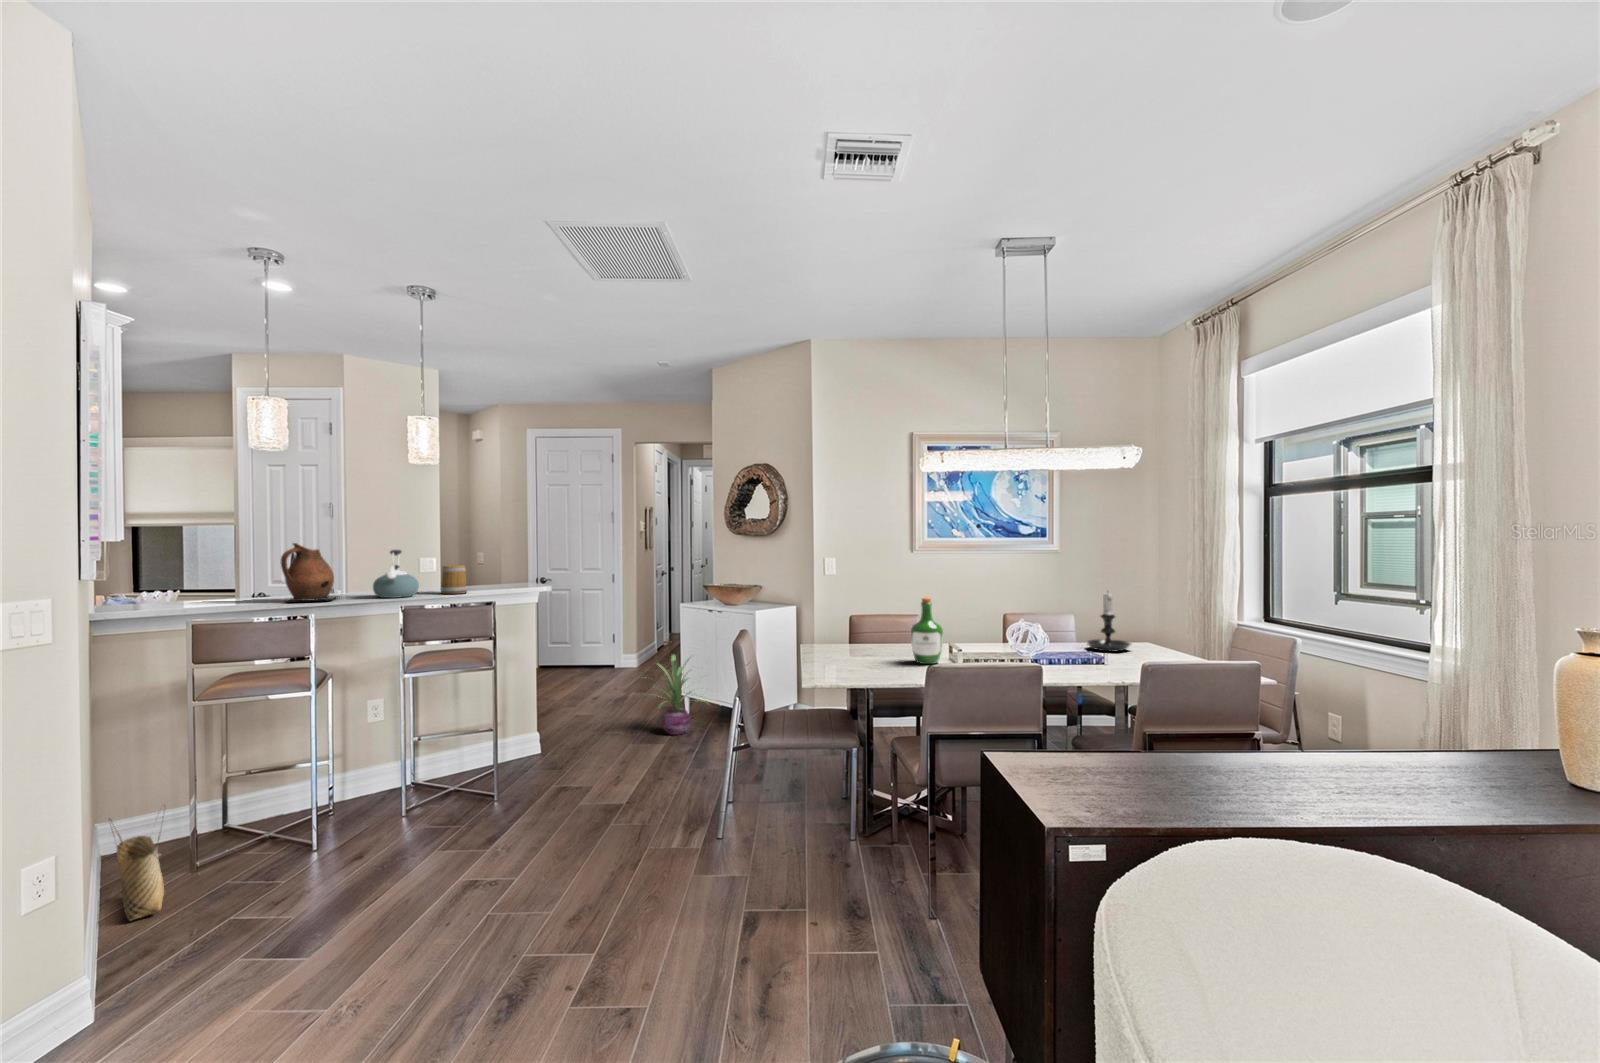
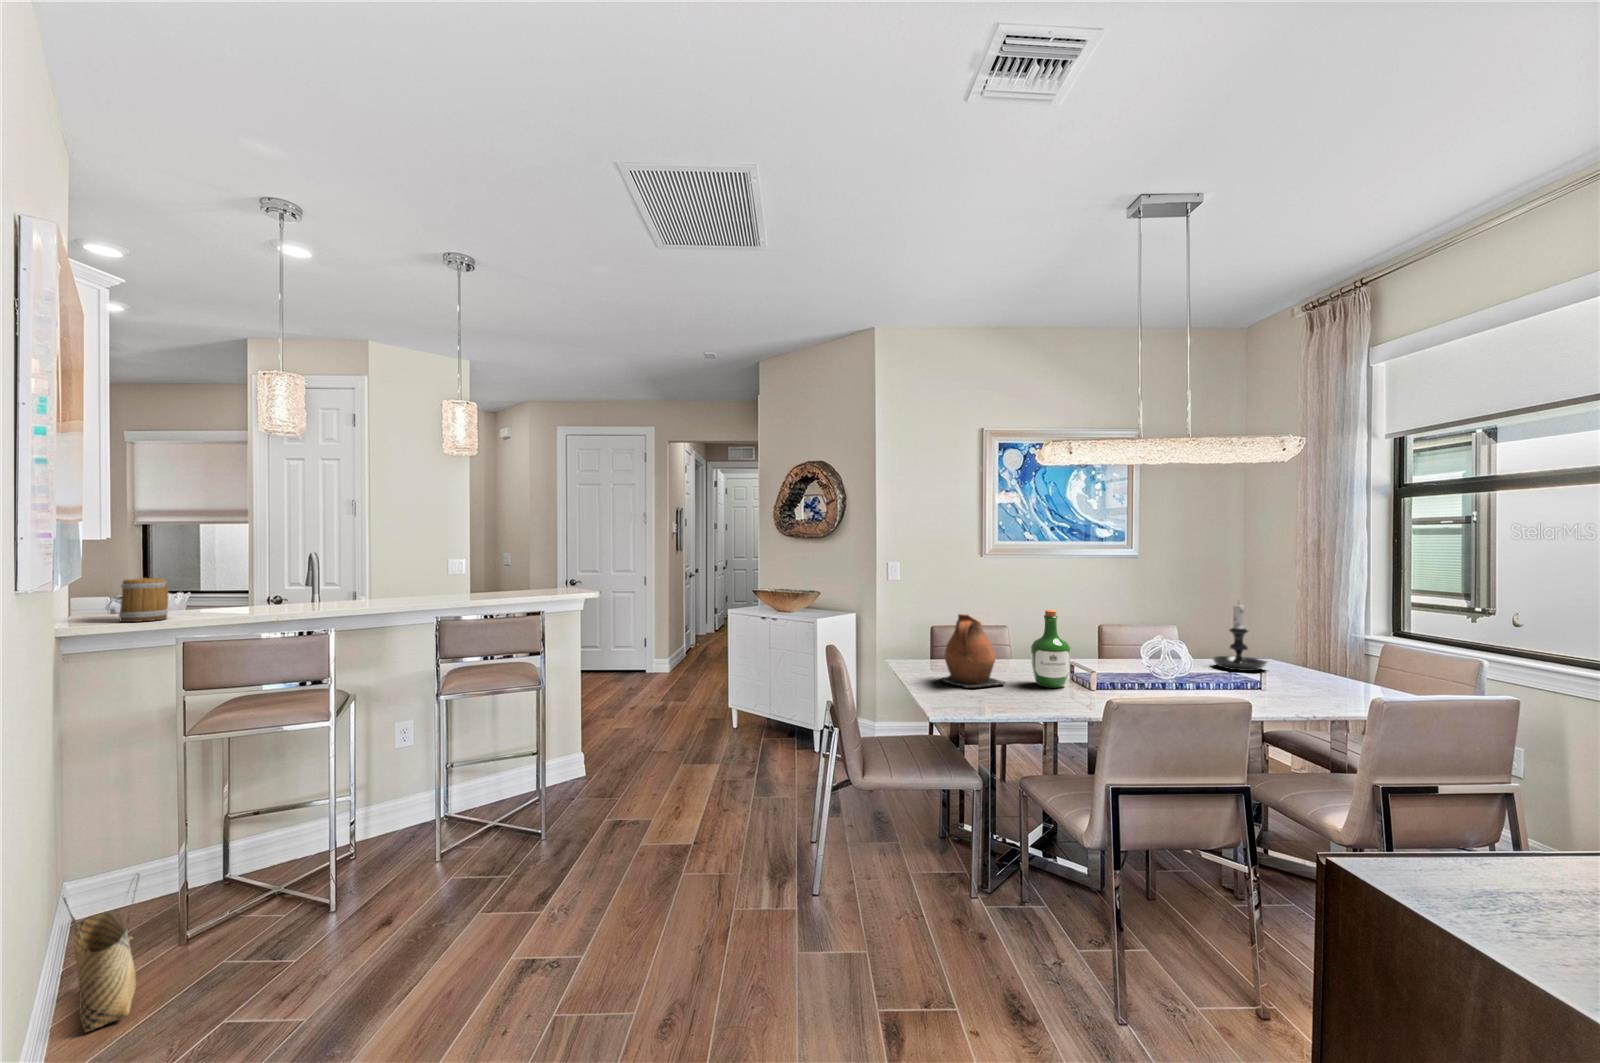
ceramic pitcher: present [281,543,338,601] -> present [941,614,1004,687]
kettle: present [373,550,419,598] -> none [403,551,455,606]
mug: present [441,565,467,594] -> present [119,578,168,622]
decorative plant: present [654,655,705,735] -> none [683,664,769,752]

